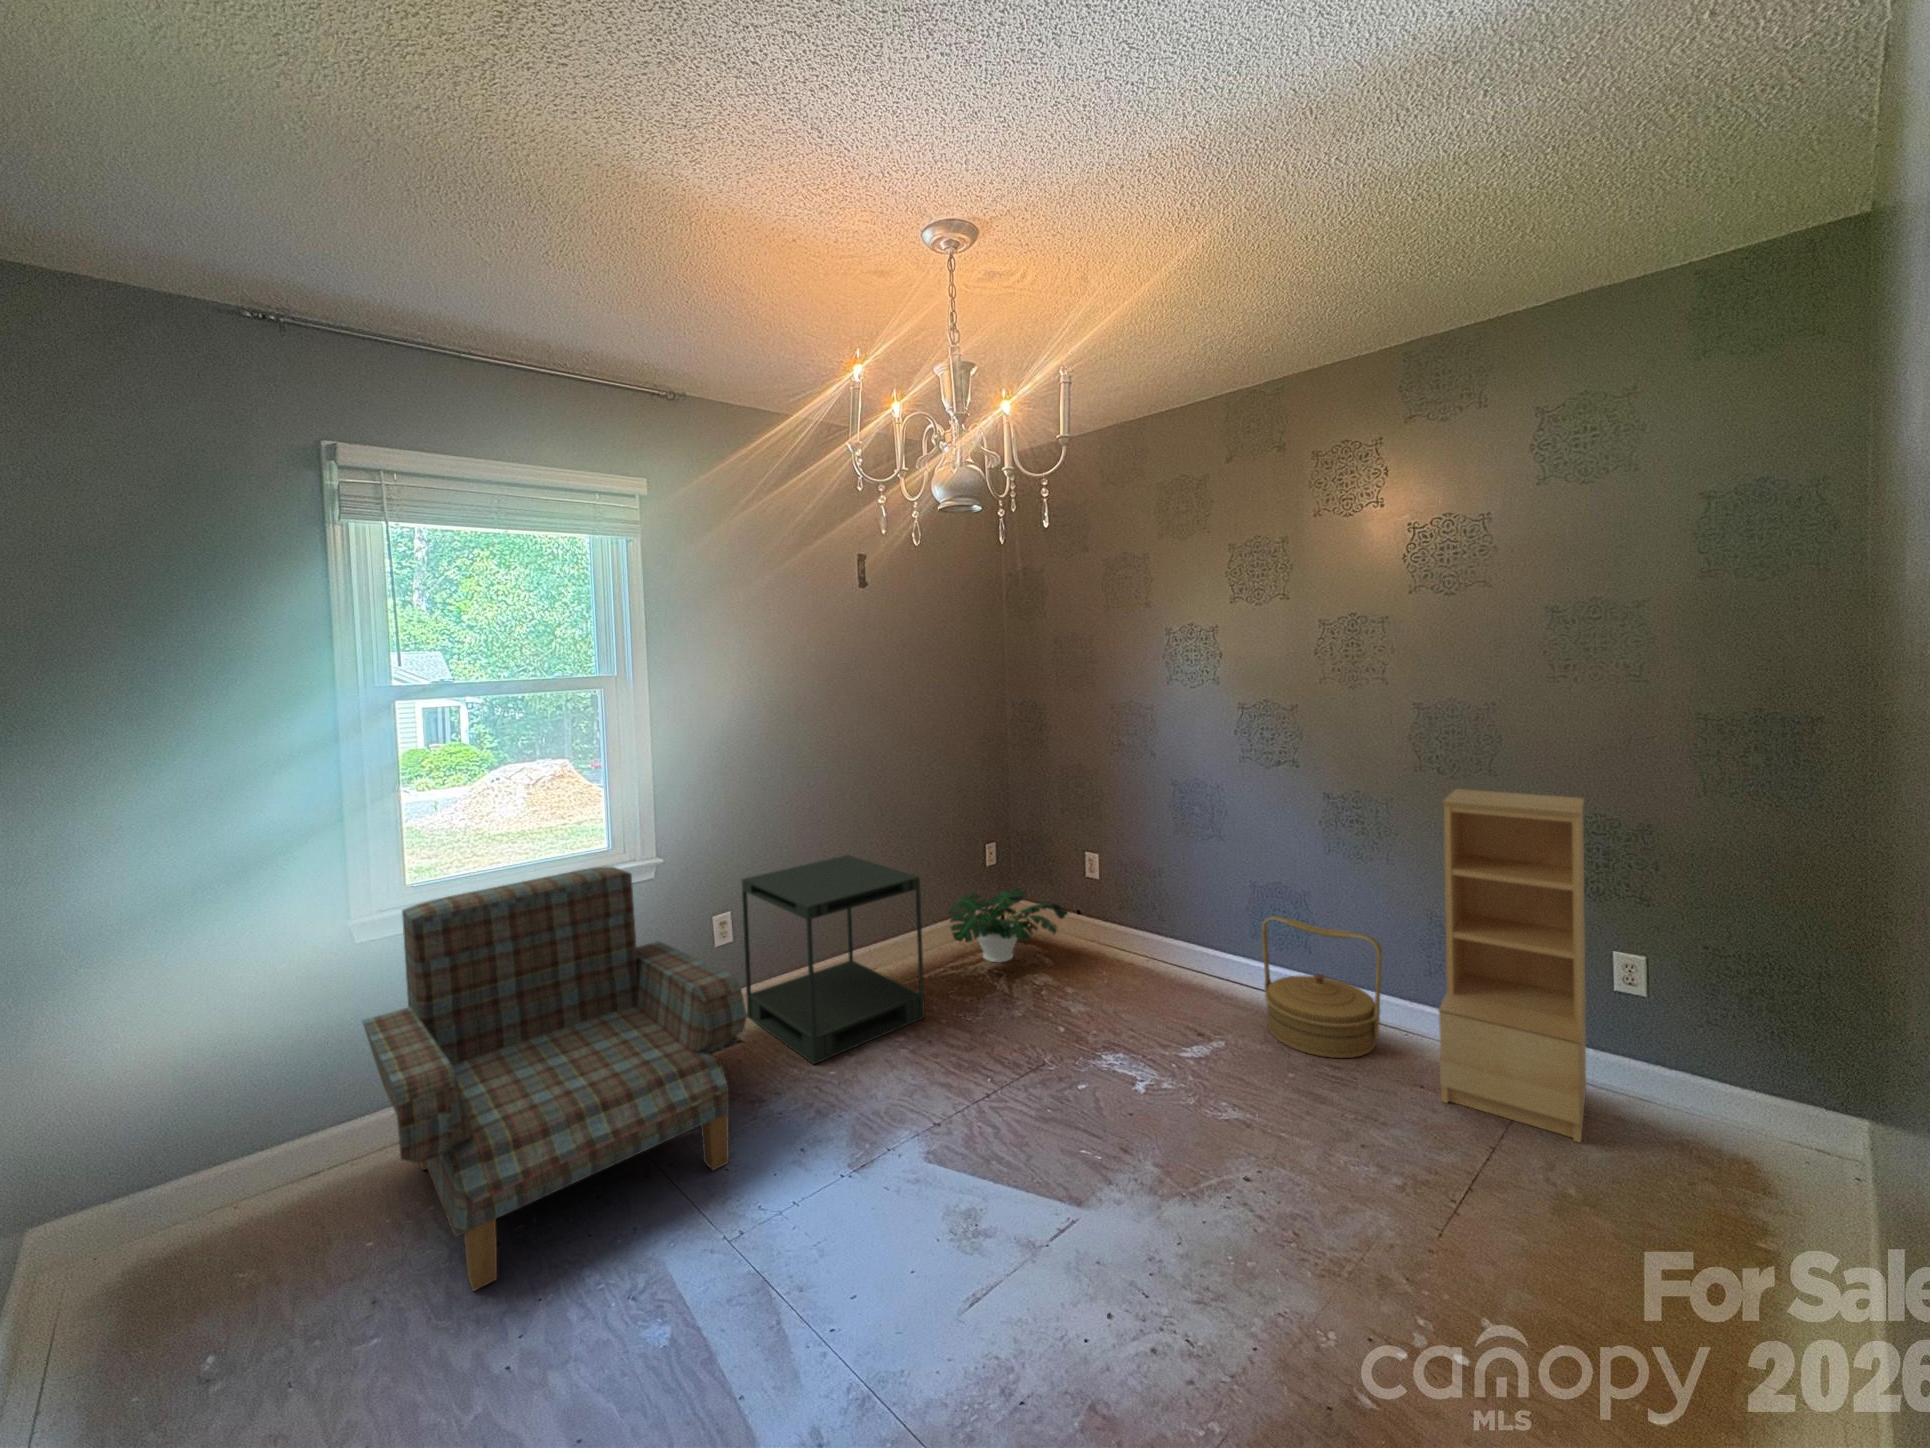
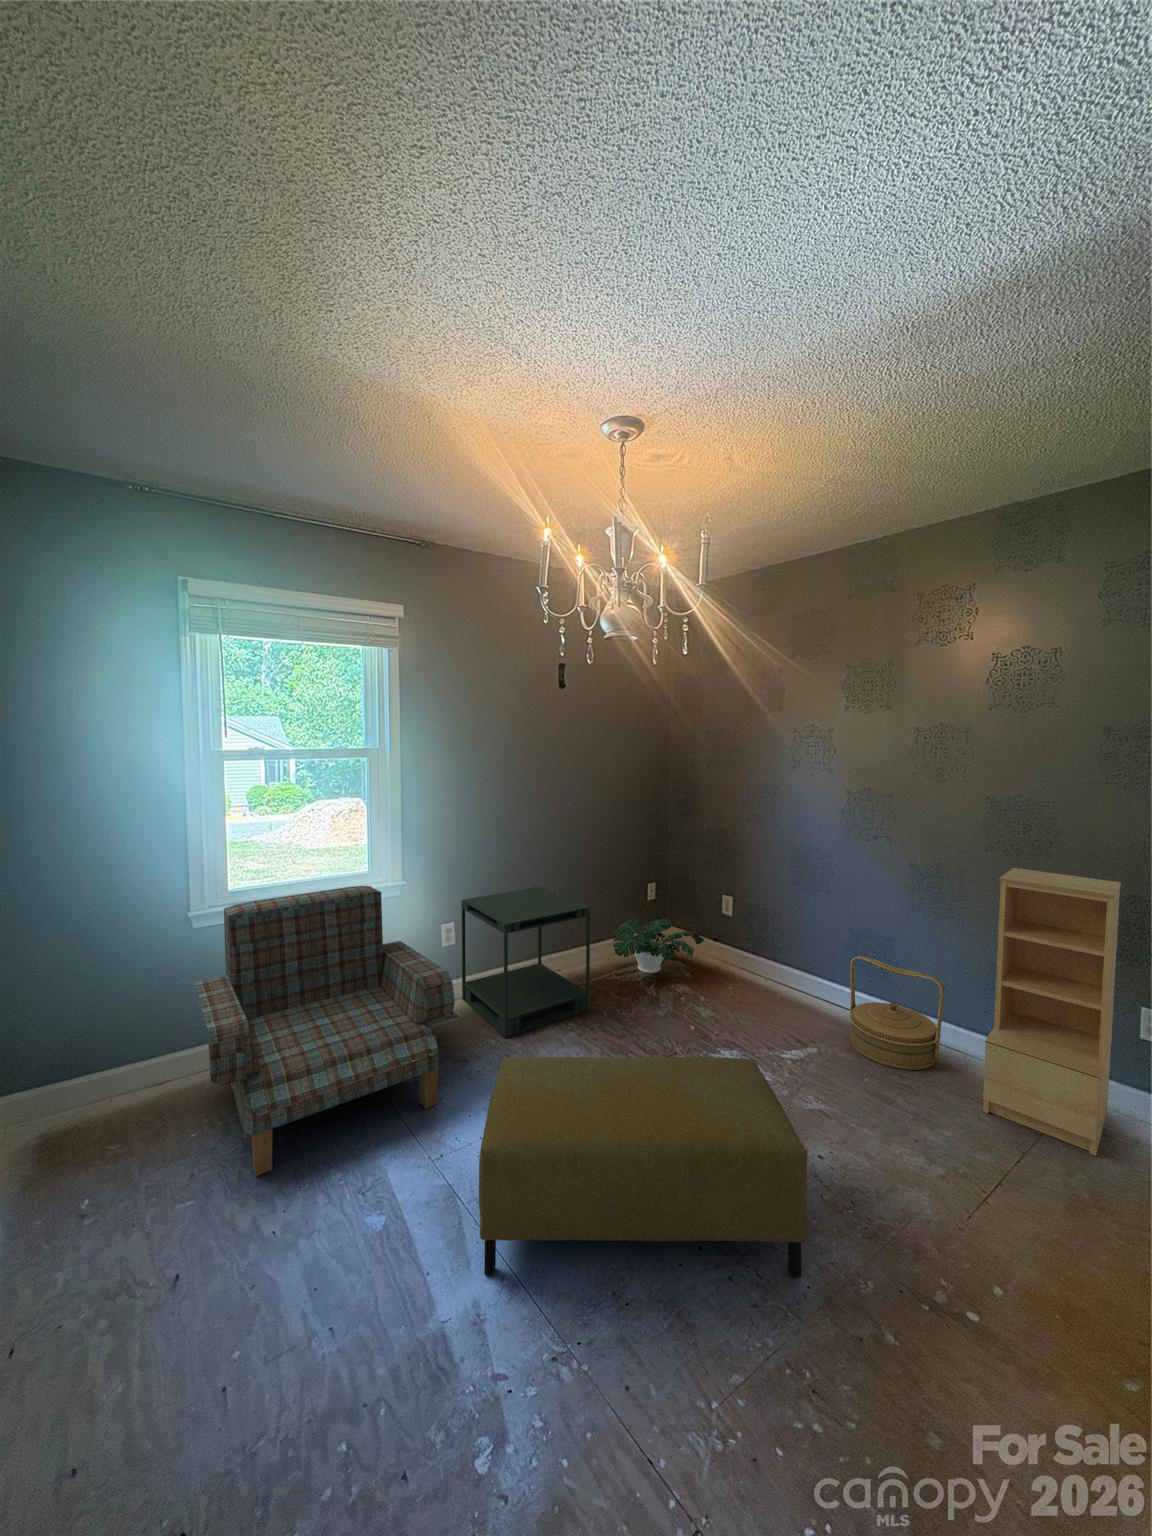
ottoman: none [809,1058,1251,1388] -> present [479,1057,808,1277]

